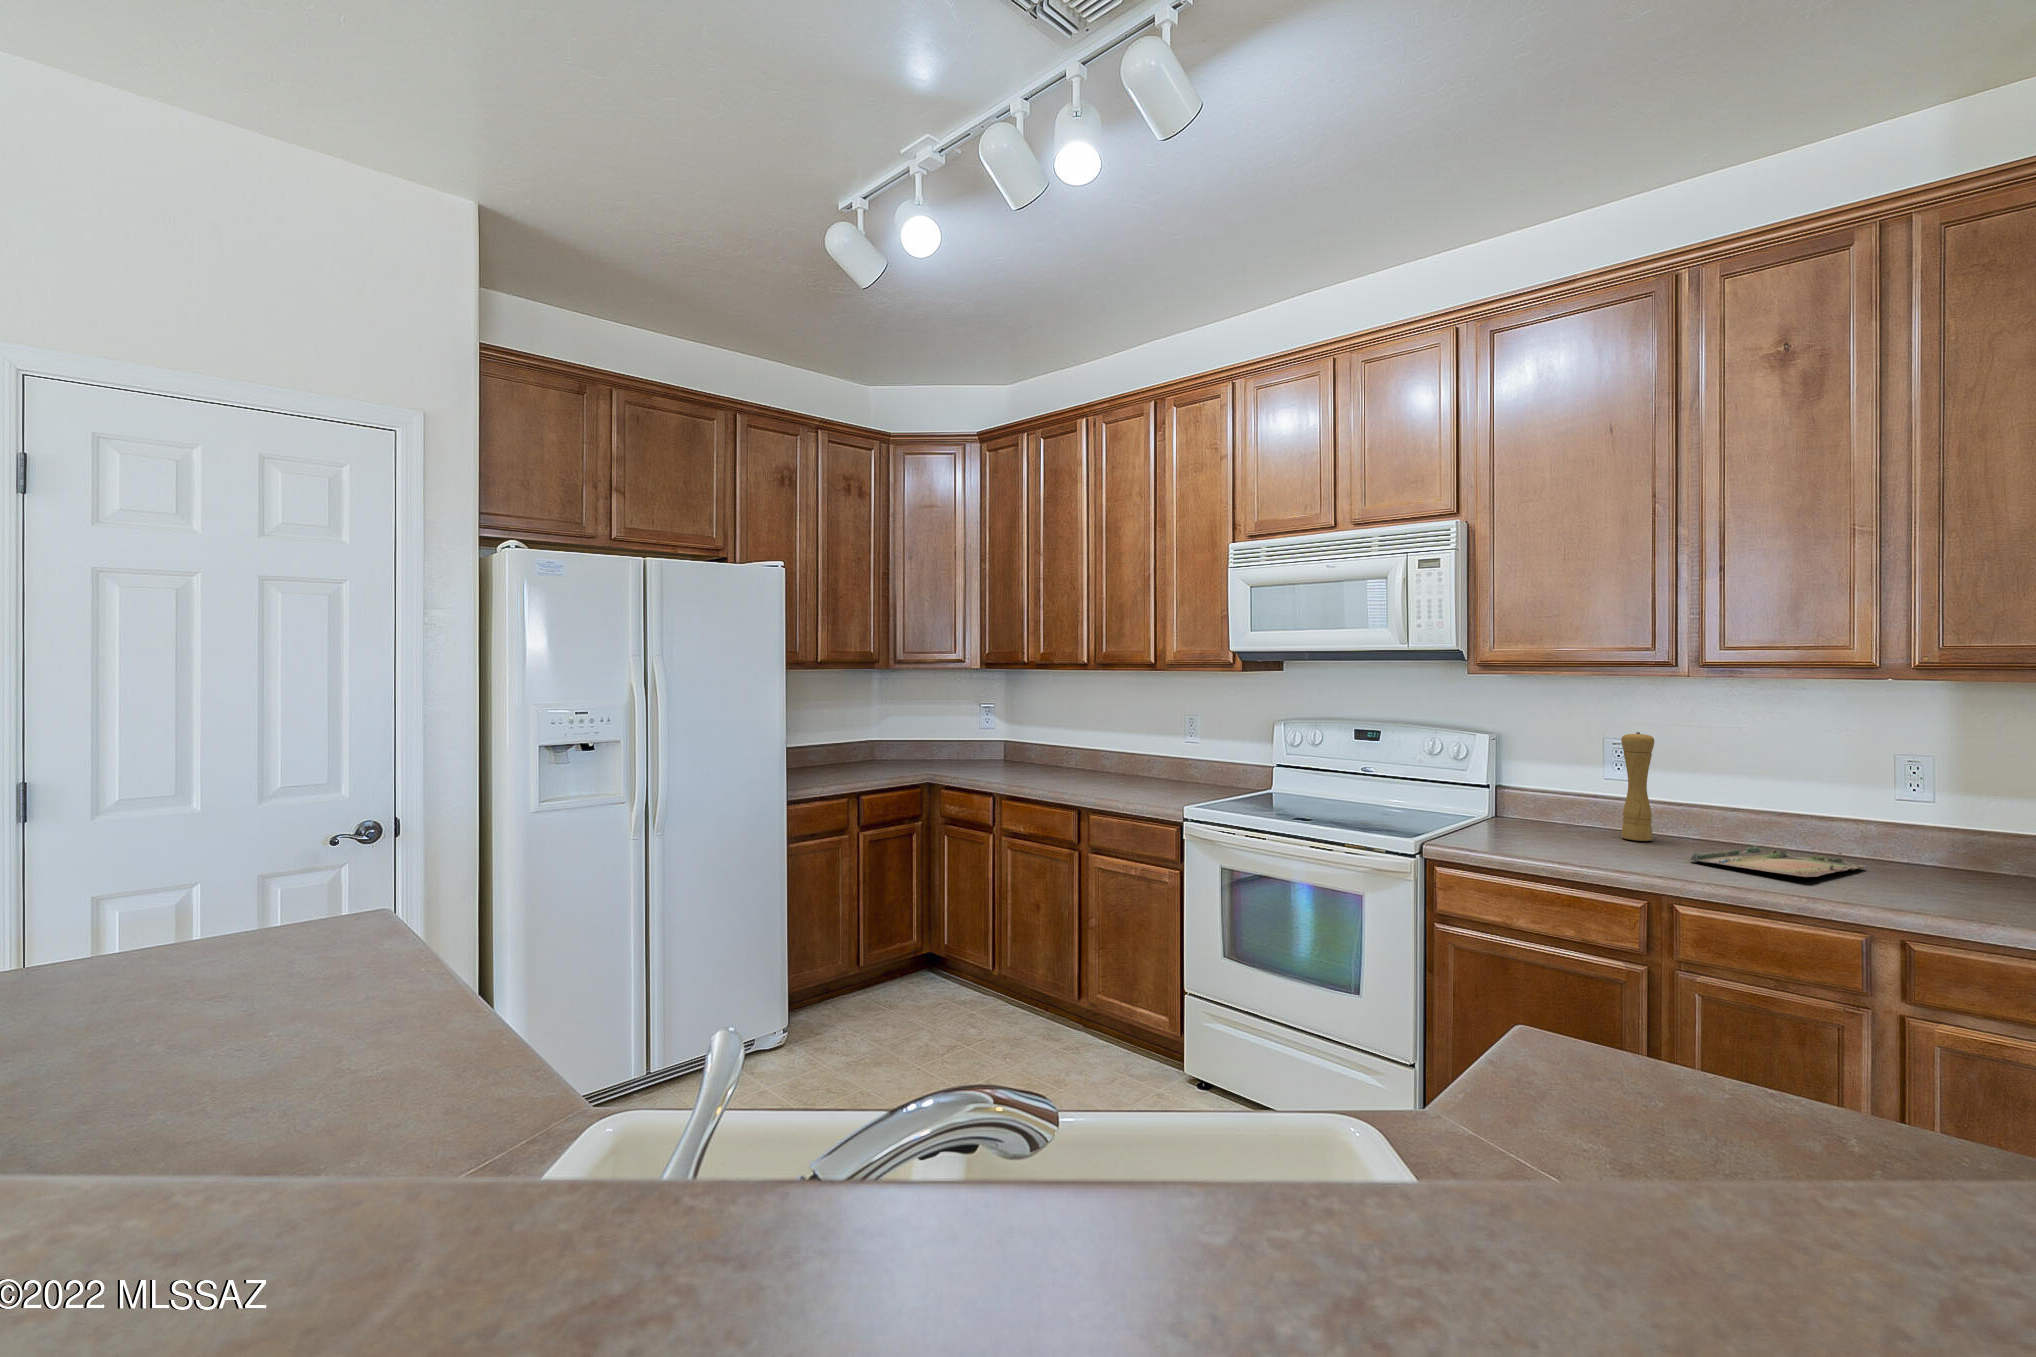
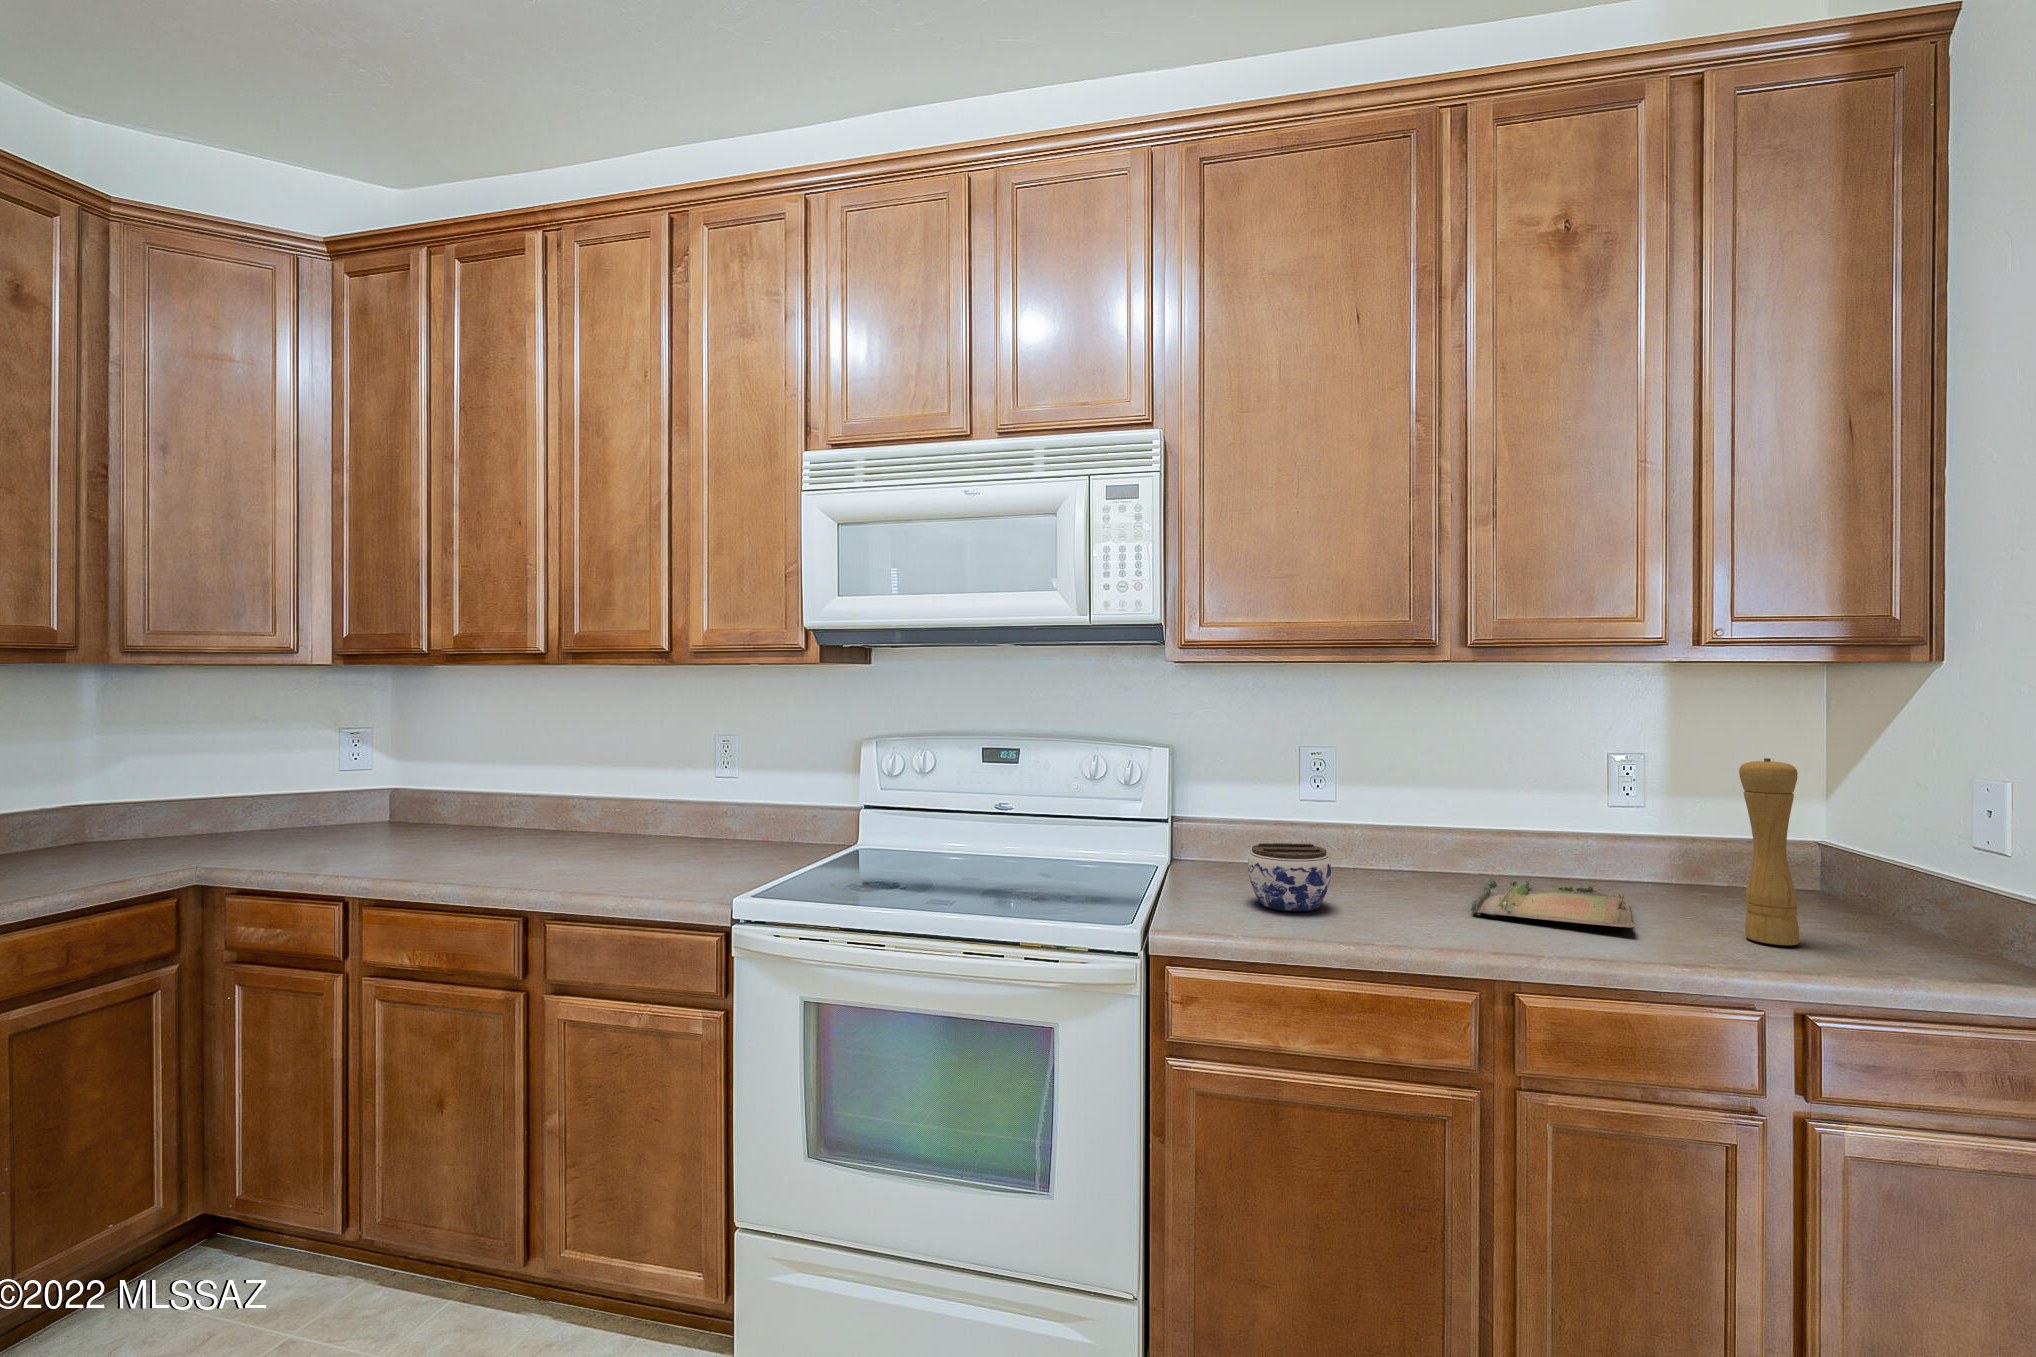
pepper mill: present [1621,732,1654,841] -> present [1739,758,1800,945]
jar: none [1516,801,1579,847] -> present [1248,843,1331,911]

